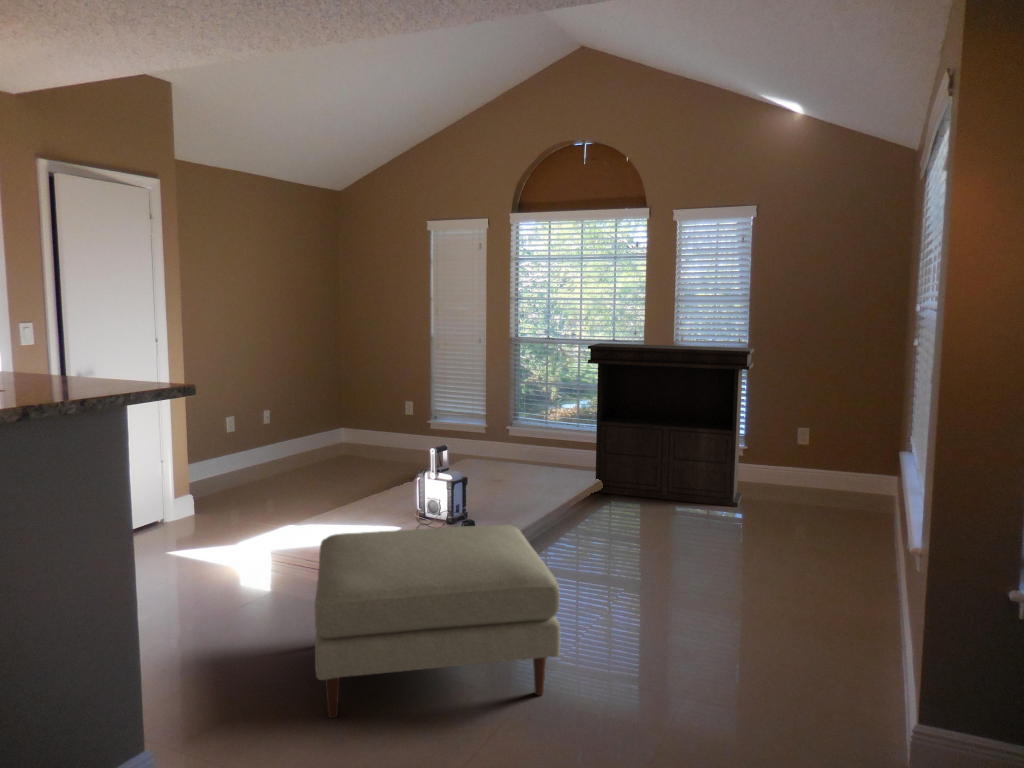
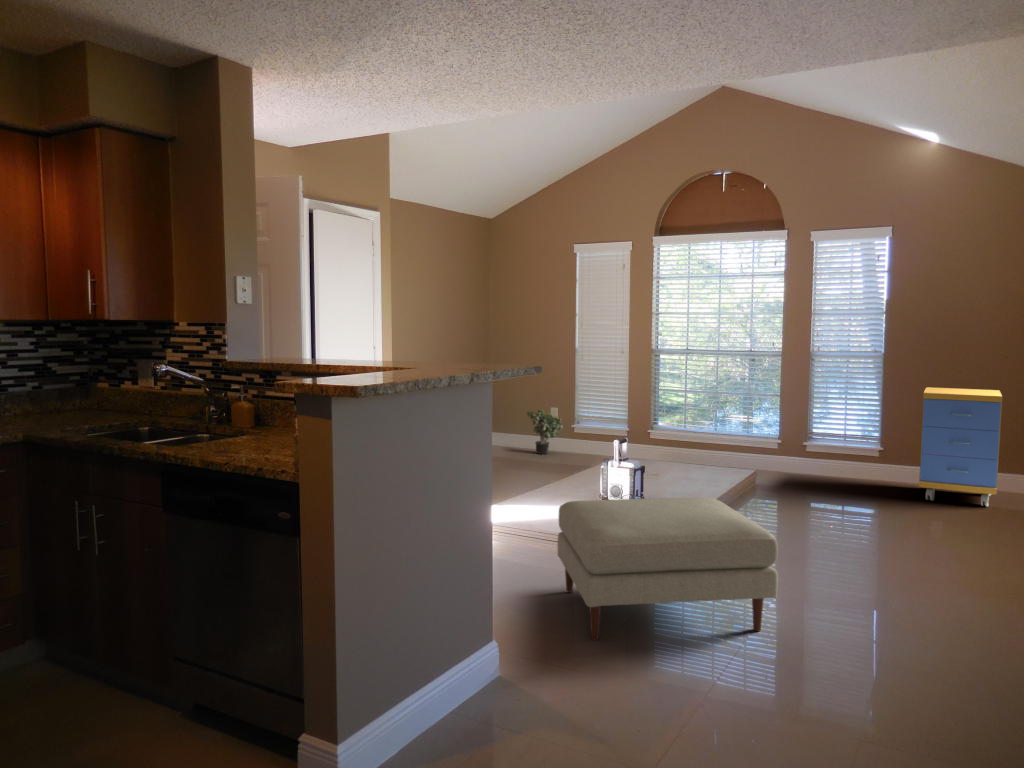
console table: present [588,343,754,507] -> none [735,353,893,501]
storage cabinet: none [779,382,864,512] -> present [919,387,1002,507]
potted plant: none [375,403,417,453] -> present [526,409,563,454]

